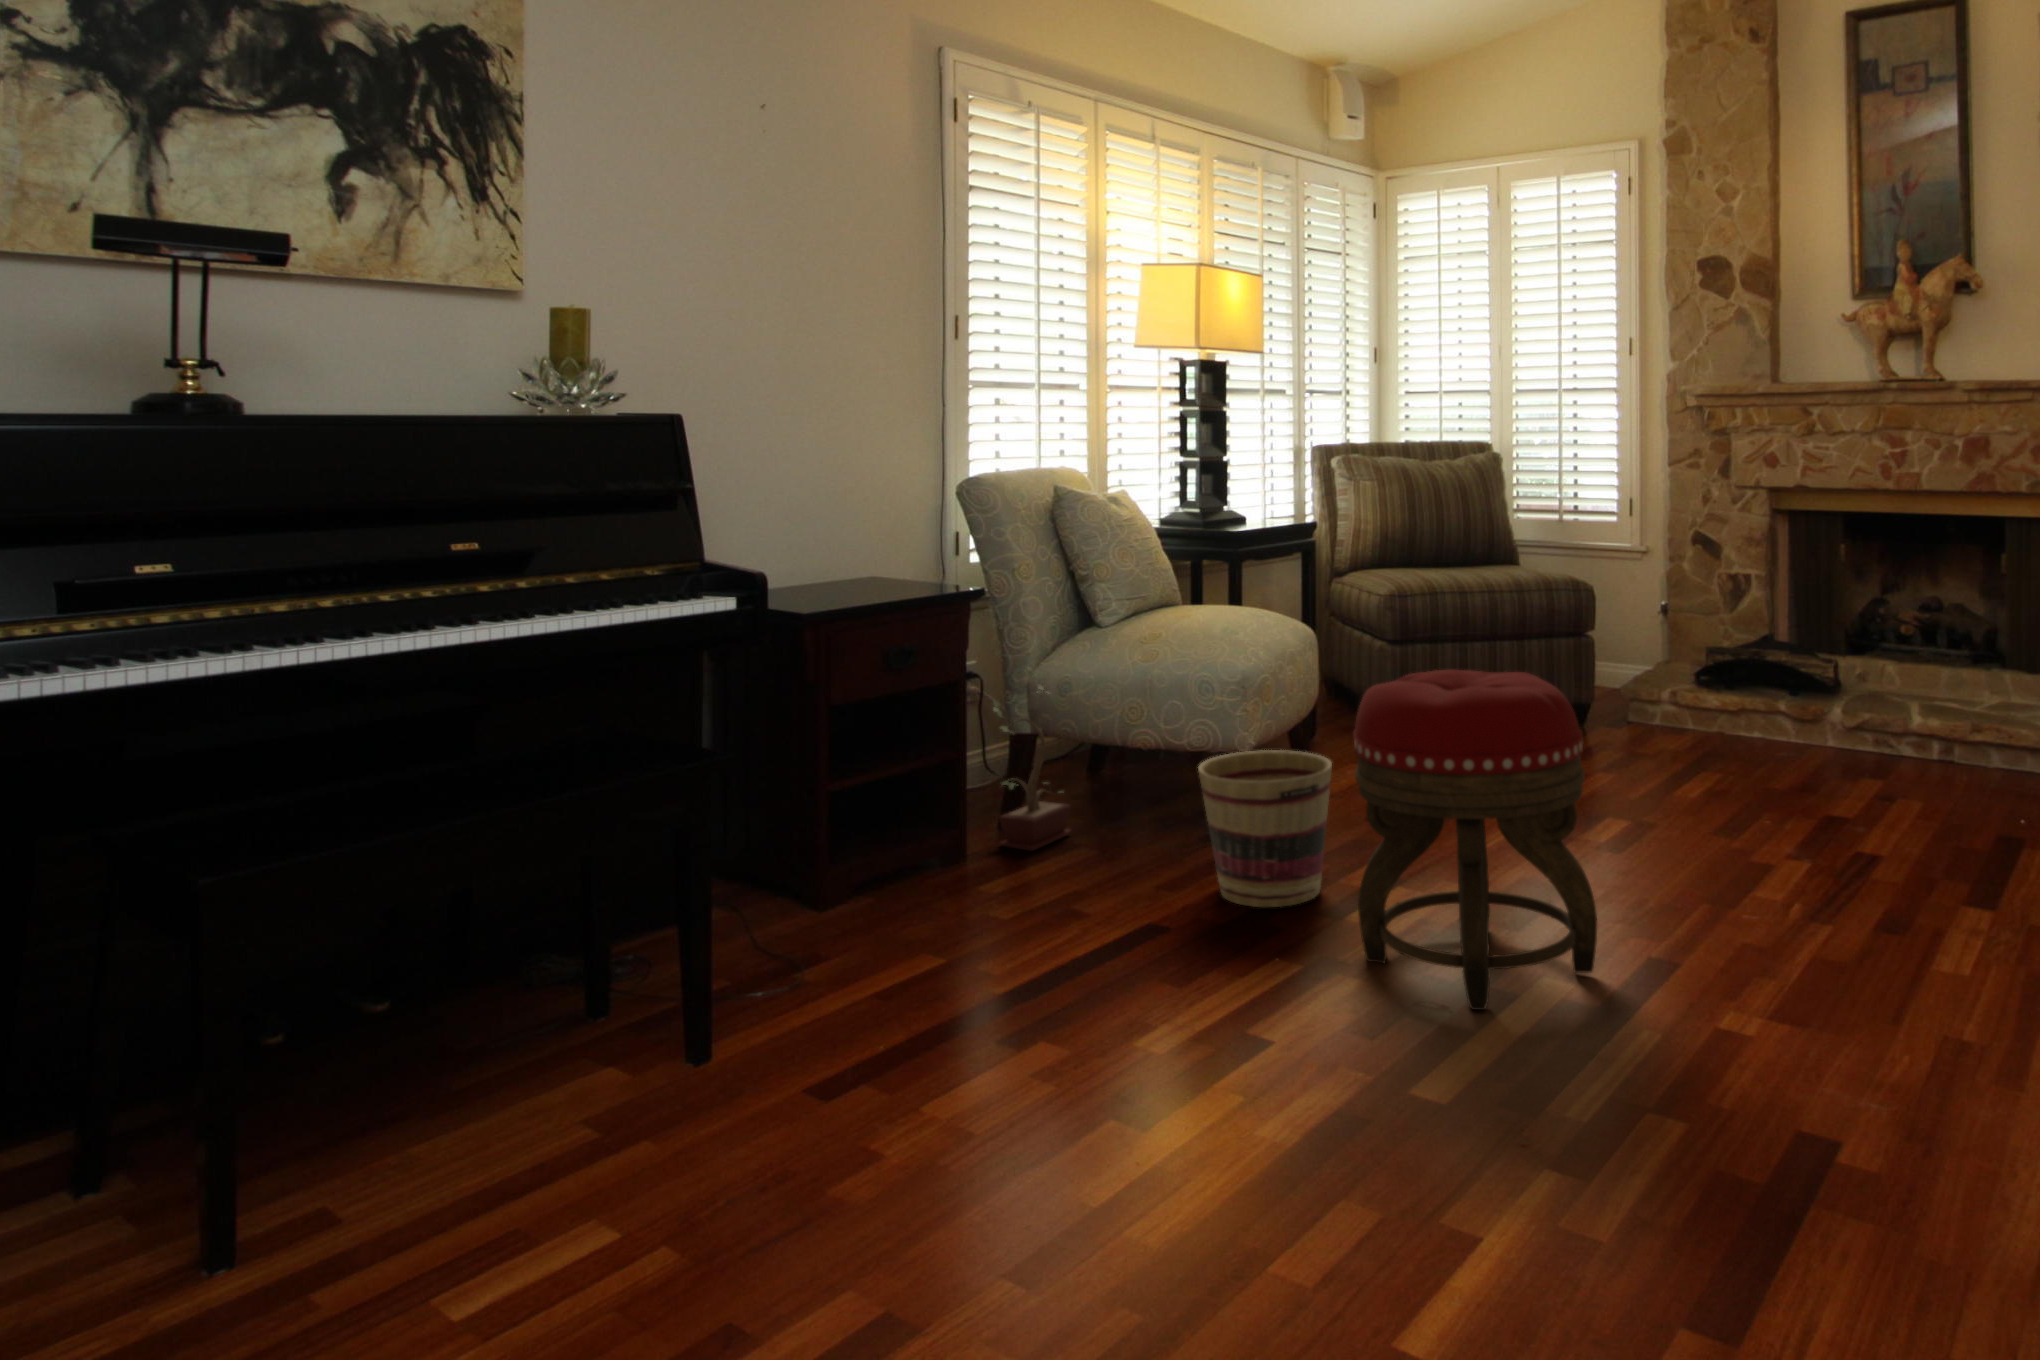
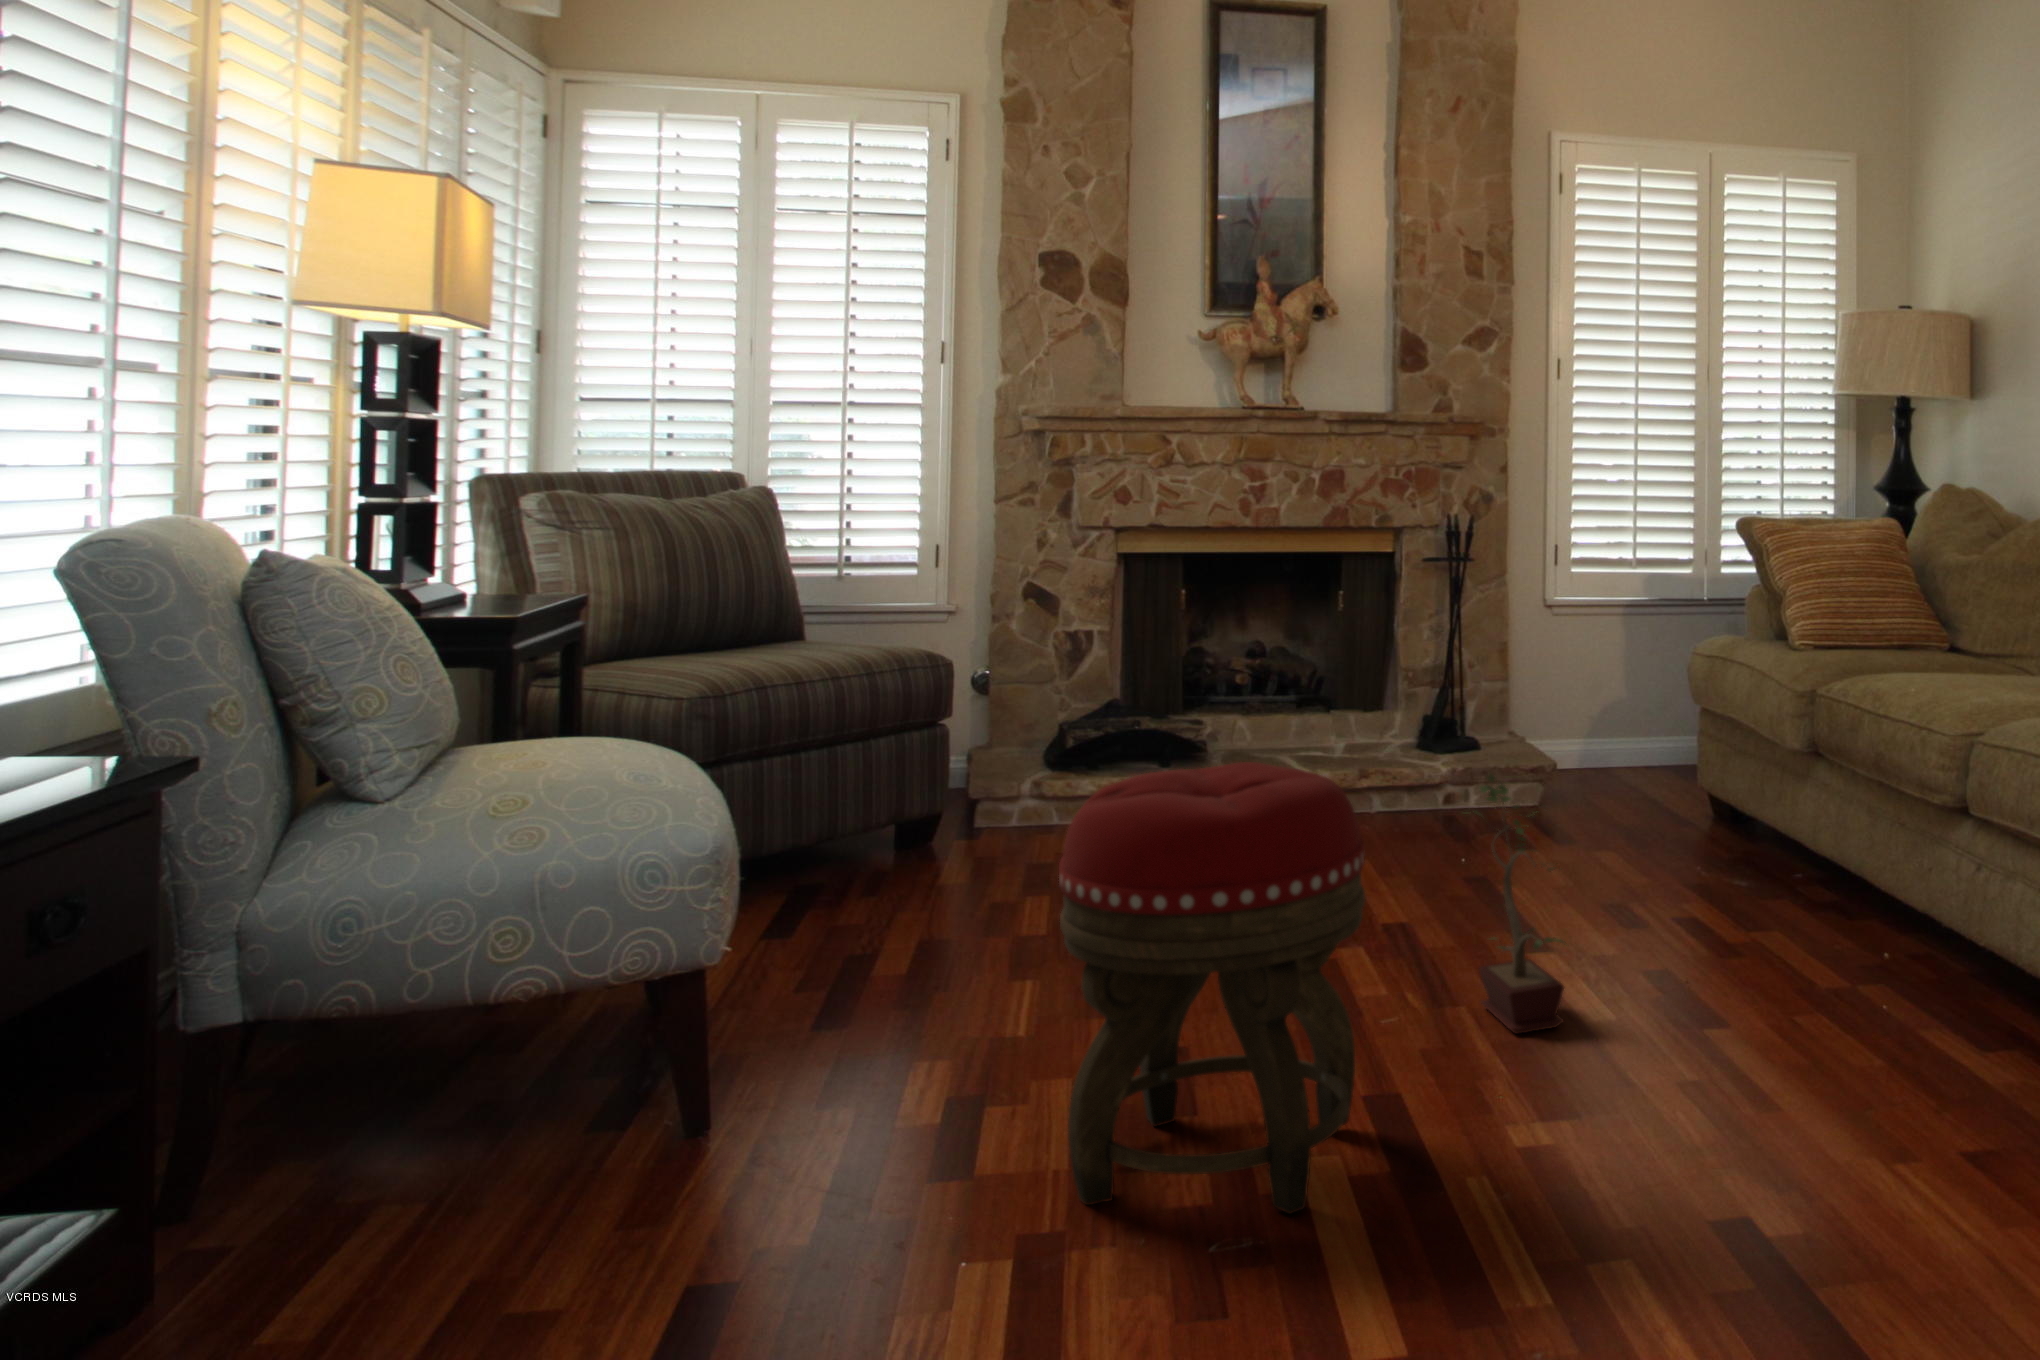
potted plant: present [993,666,1071,851] -> present [1470,774,1565,1034]
basket: present [1198,750,1332,907] -> none [709,935,934,1196]

